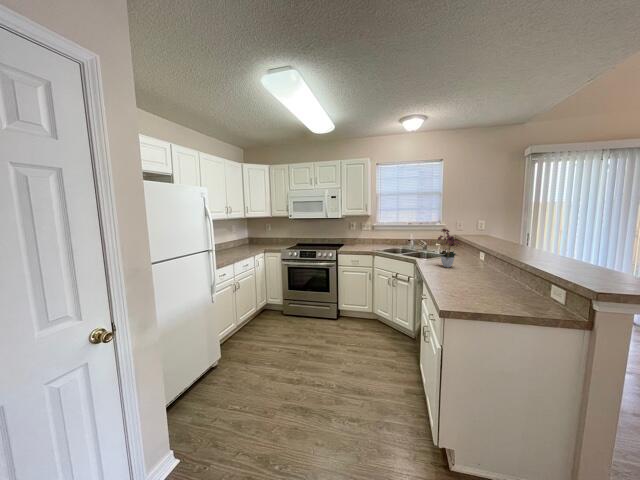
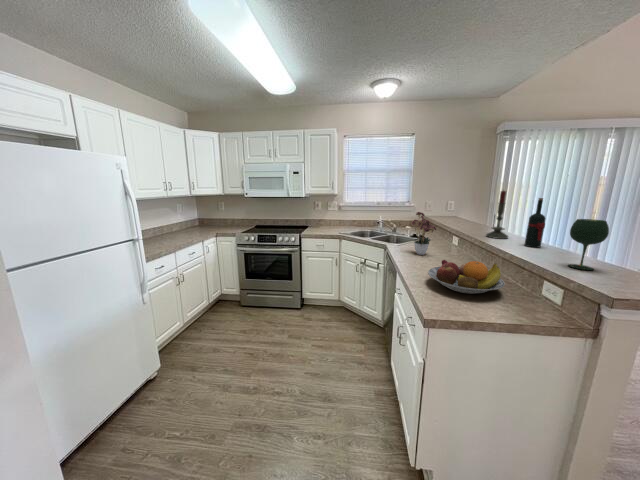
candle: none [510,208,532,253] -> present [486,191,508,239]
wine bottle: none [544,214,562,259] -> present [525,198,545,247]
wine glass: none [573,231,606,275] -> present [569,219,609,270]
fruit bowl: none [448,268,516,296] -> present [428,260,505,294]

